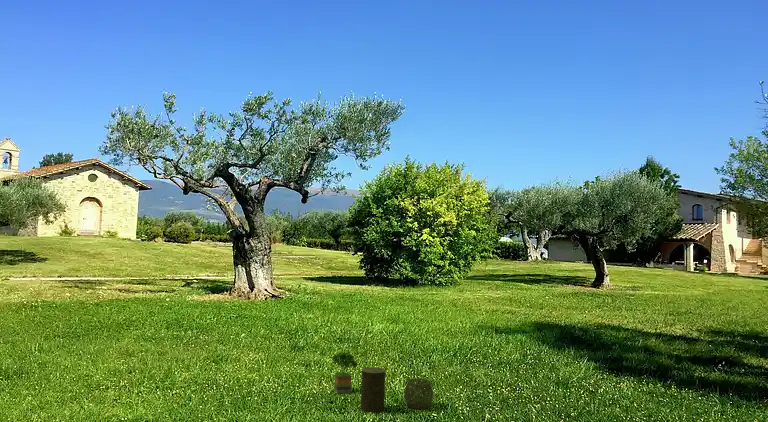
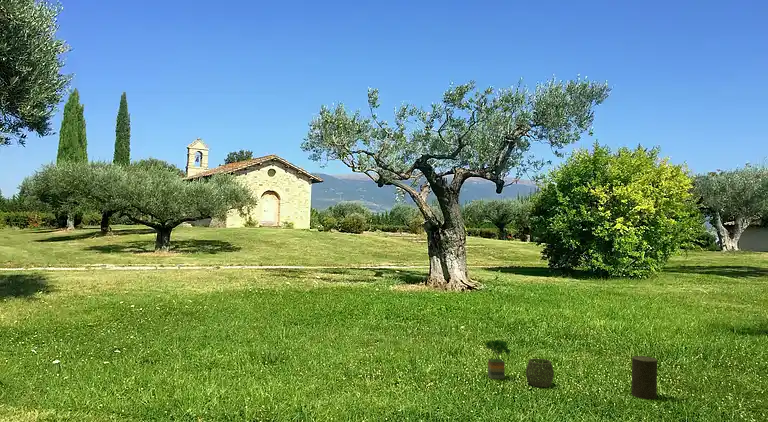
potted tree: present [332,353,357,394] -> present [485,340,510,379]
woven basket: present [404,378,433,409] -> present [526,358,554,387]

